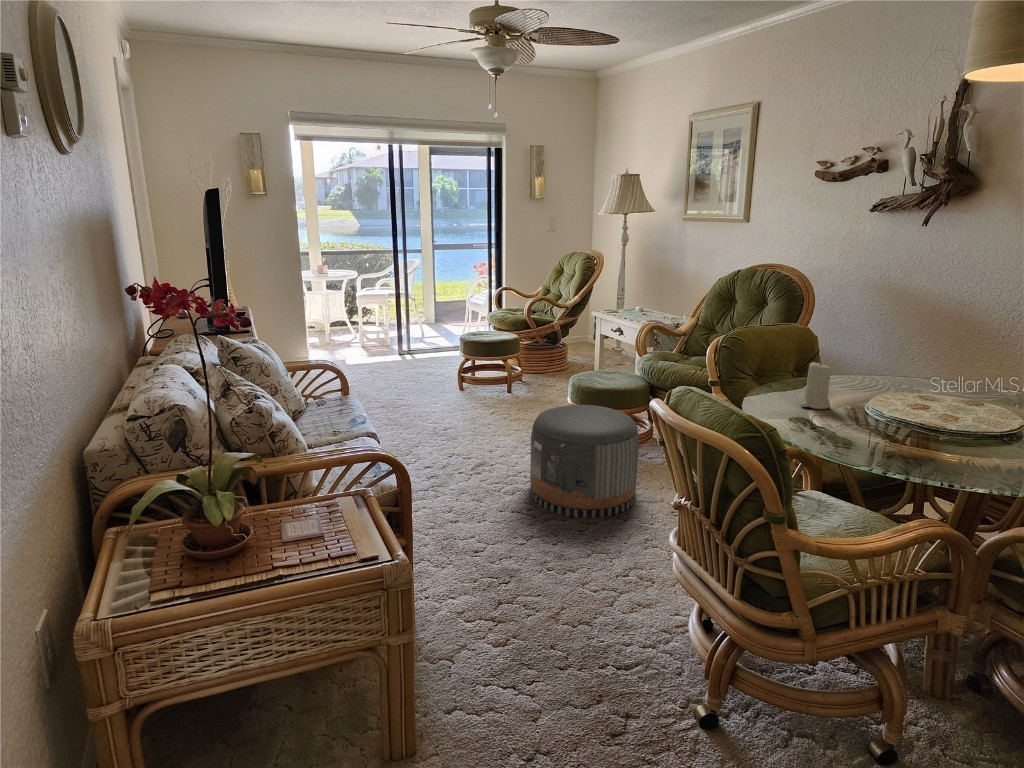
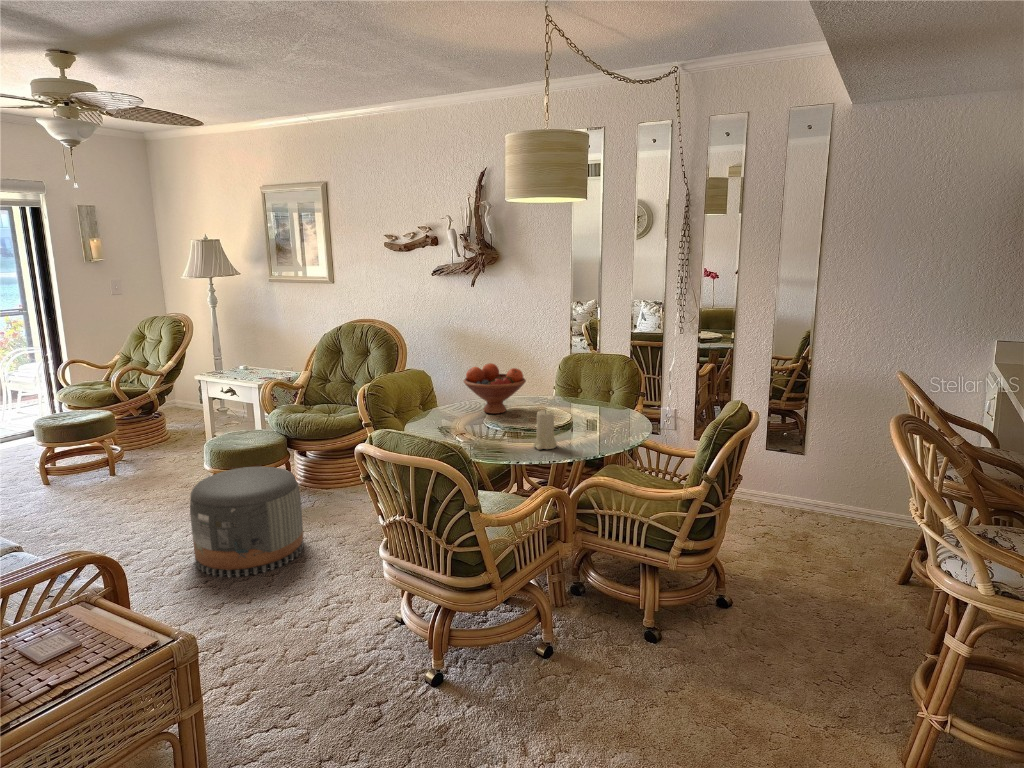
fruit bowl: none [857,327,962,399] -> present [464,363,526,414]
candle: present [800,362,832,409] -> present [534,411,557,449]

